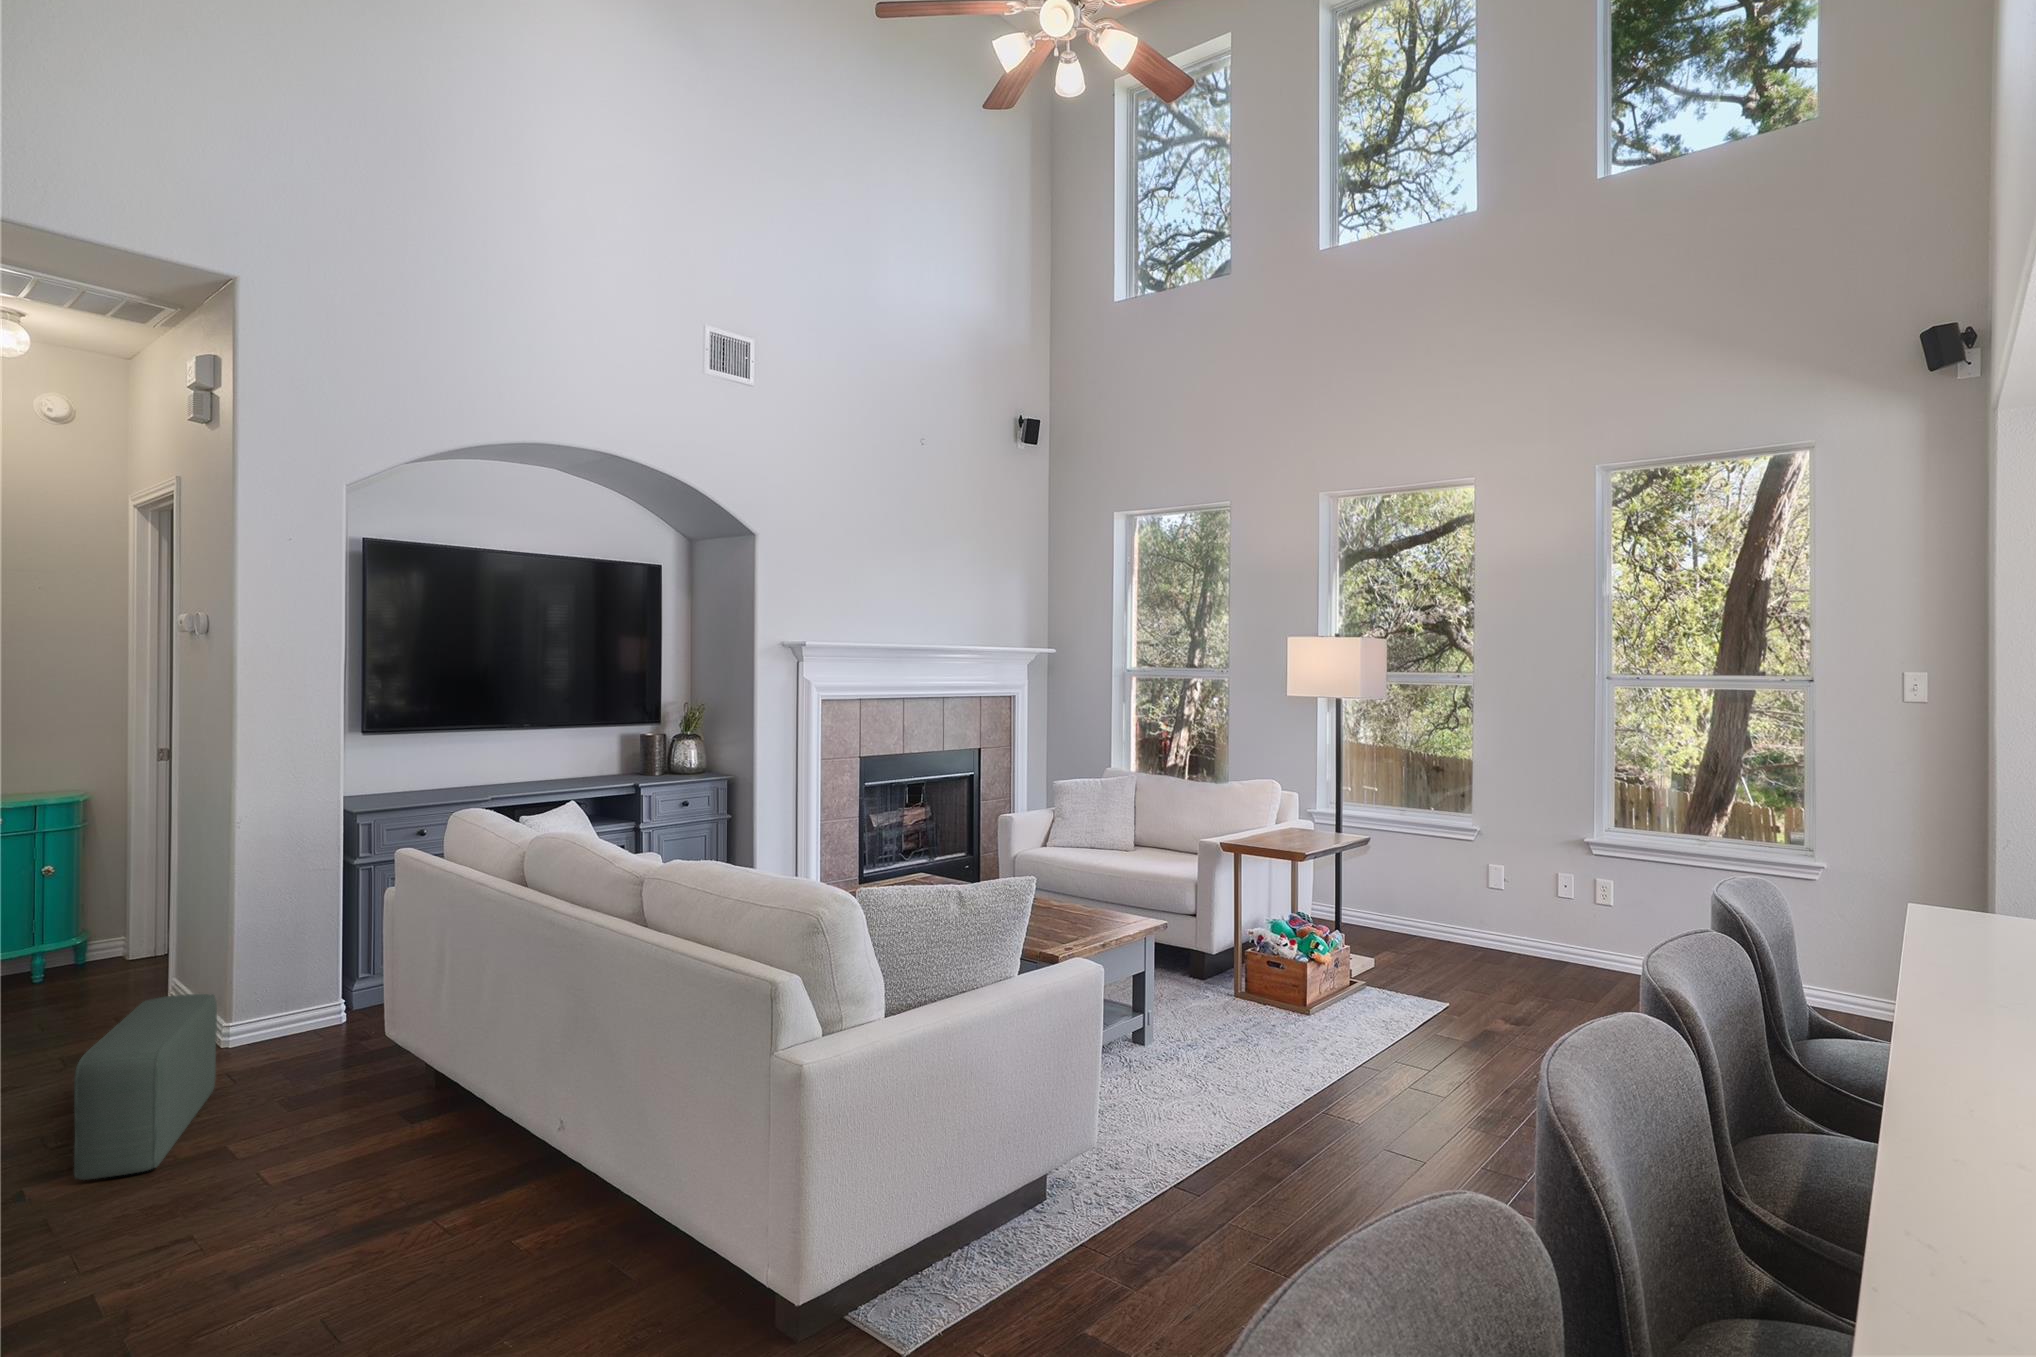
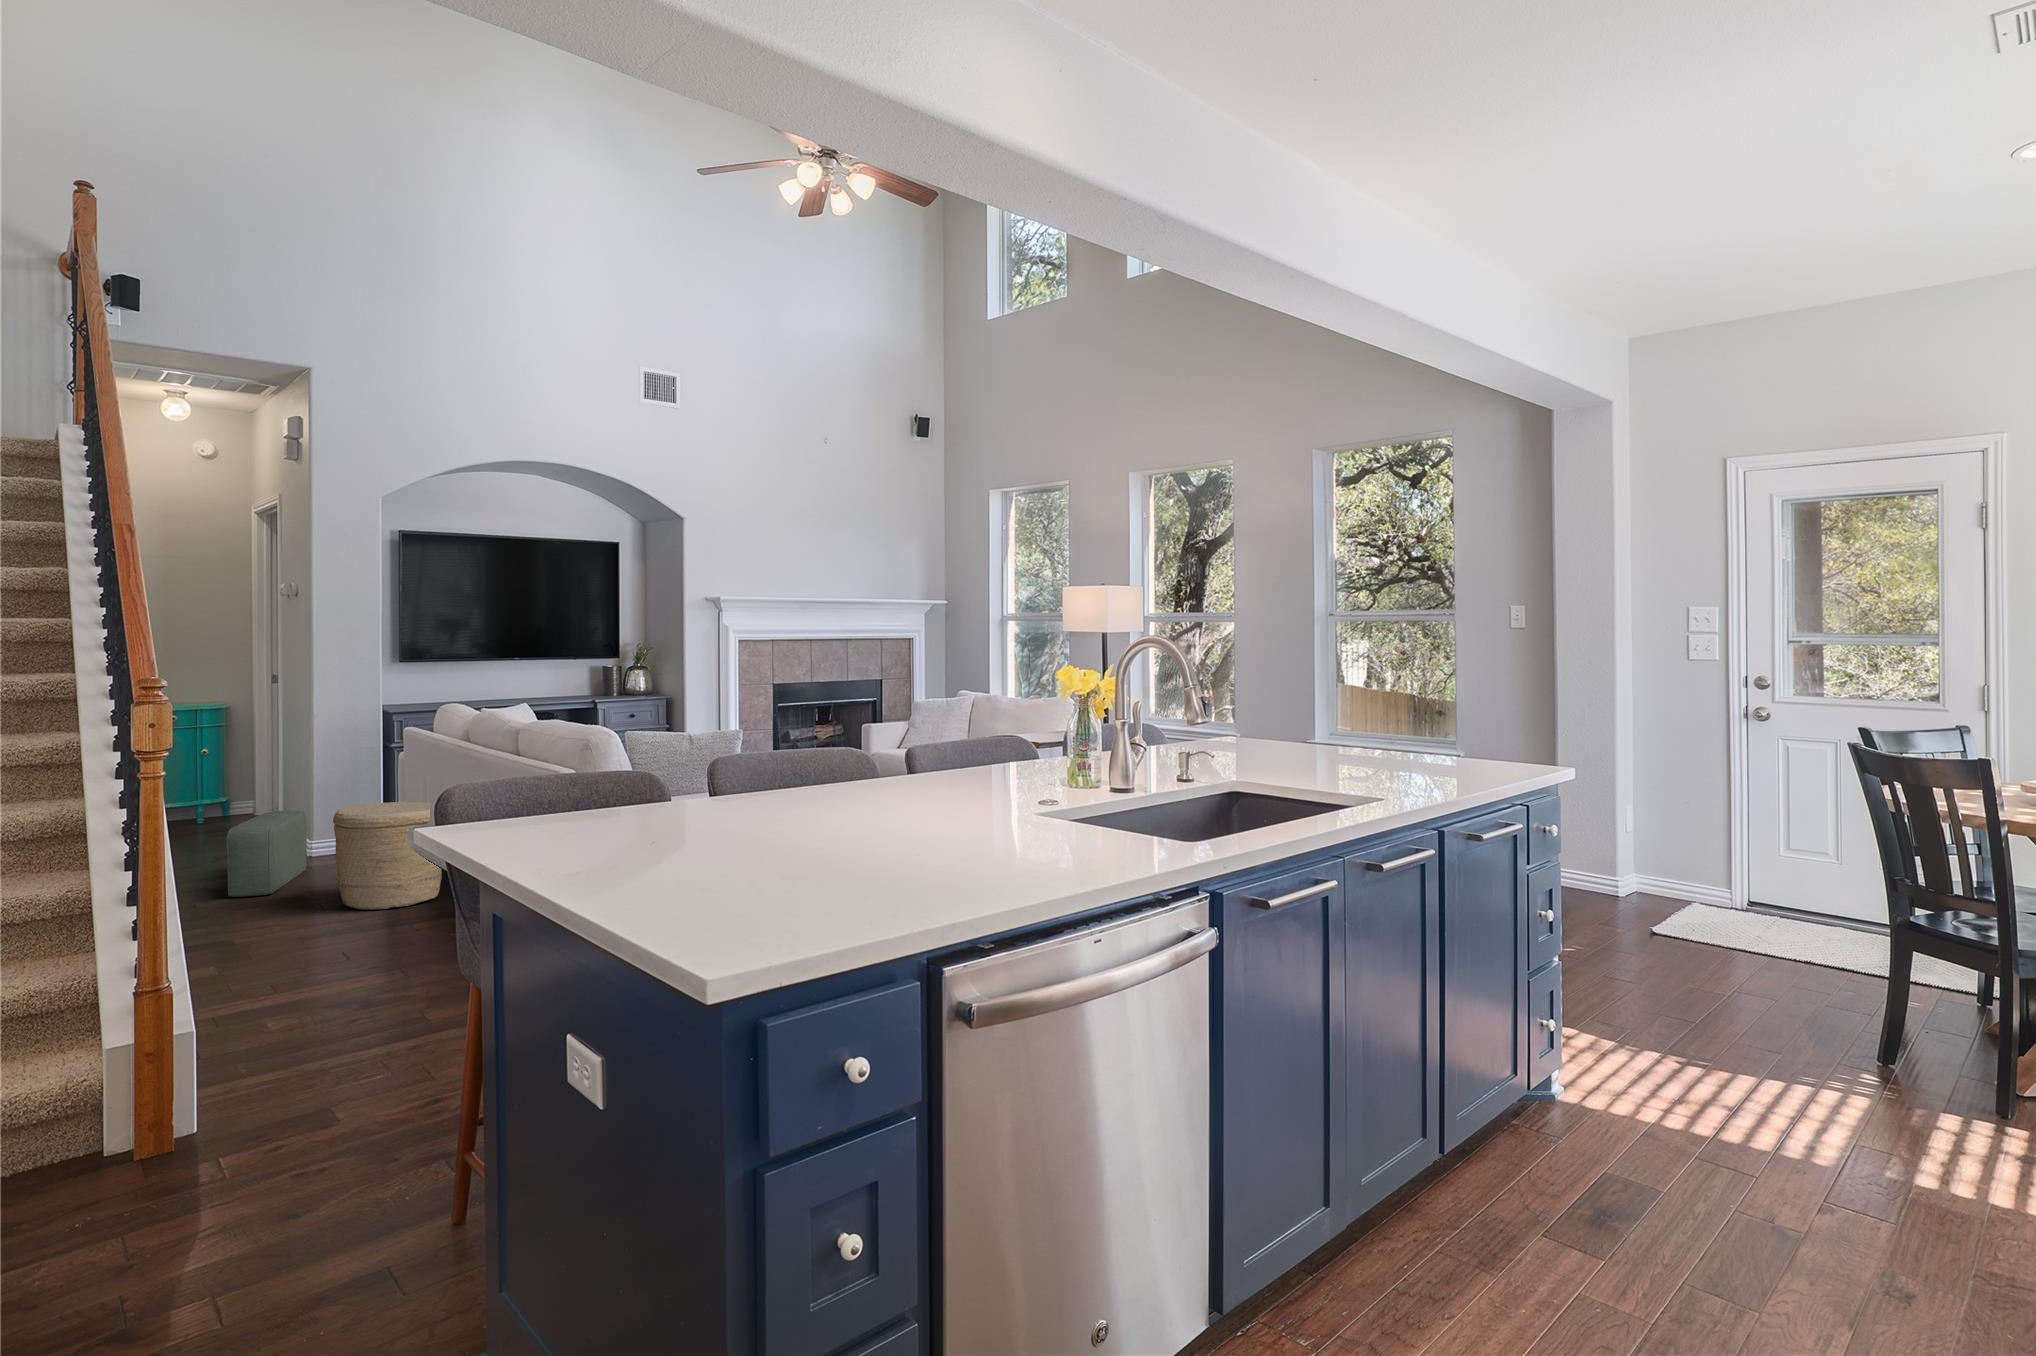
woven basket: none [284,996,482,1215] -> present [333,802,442,909]

